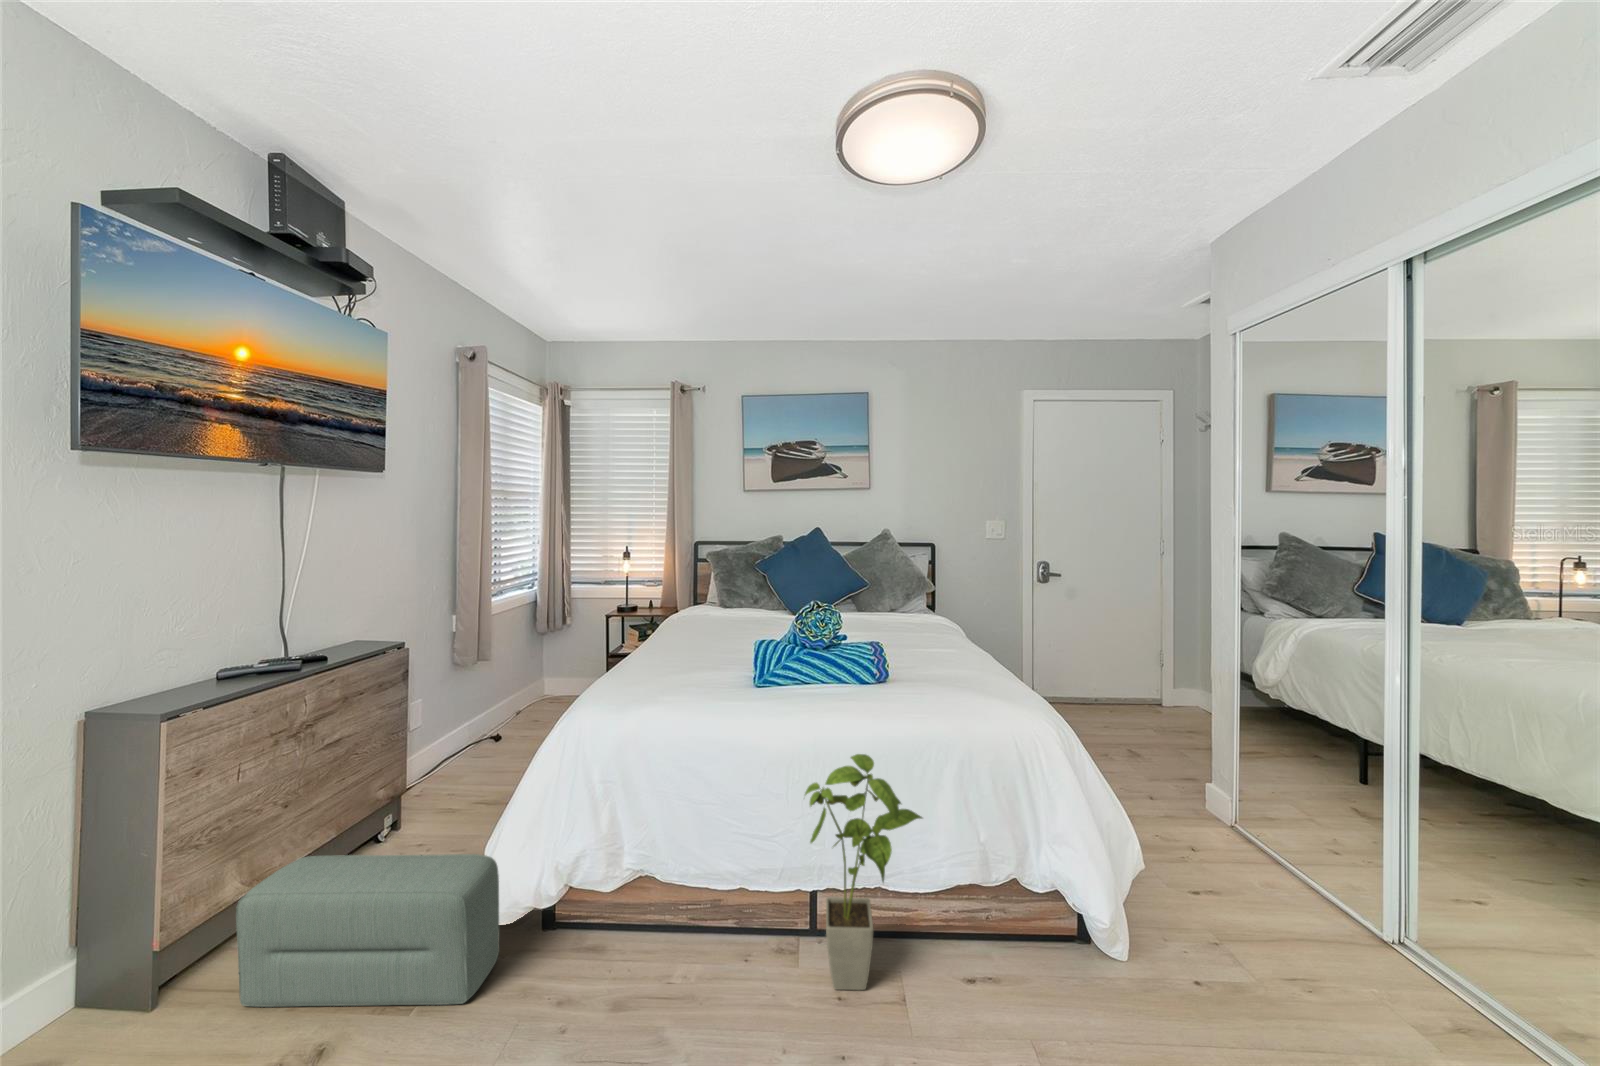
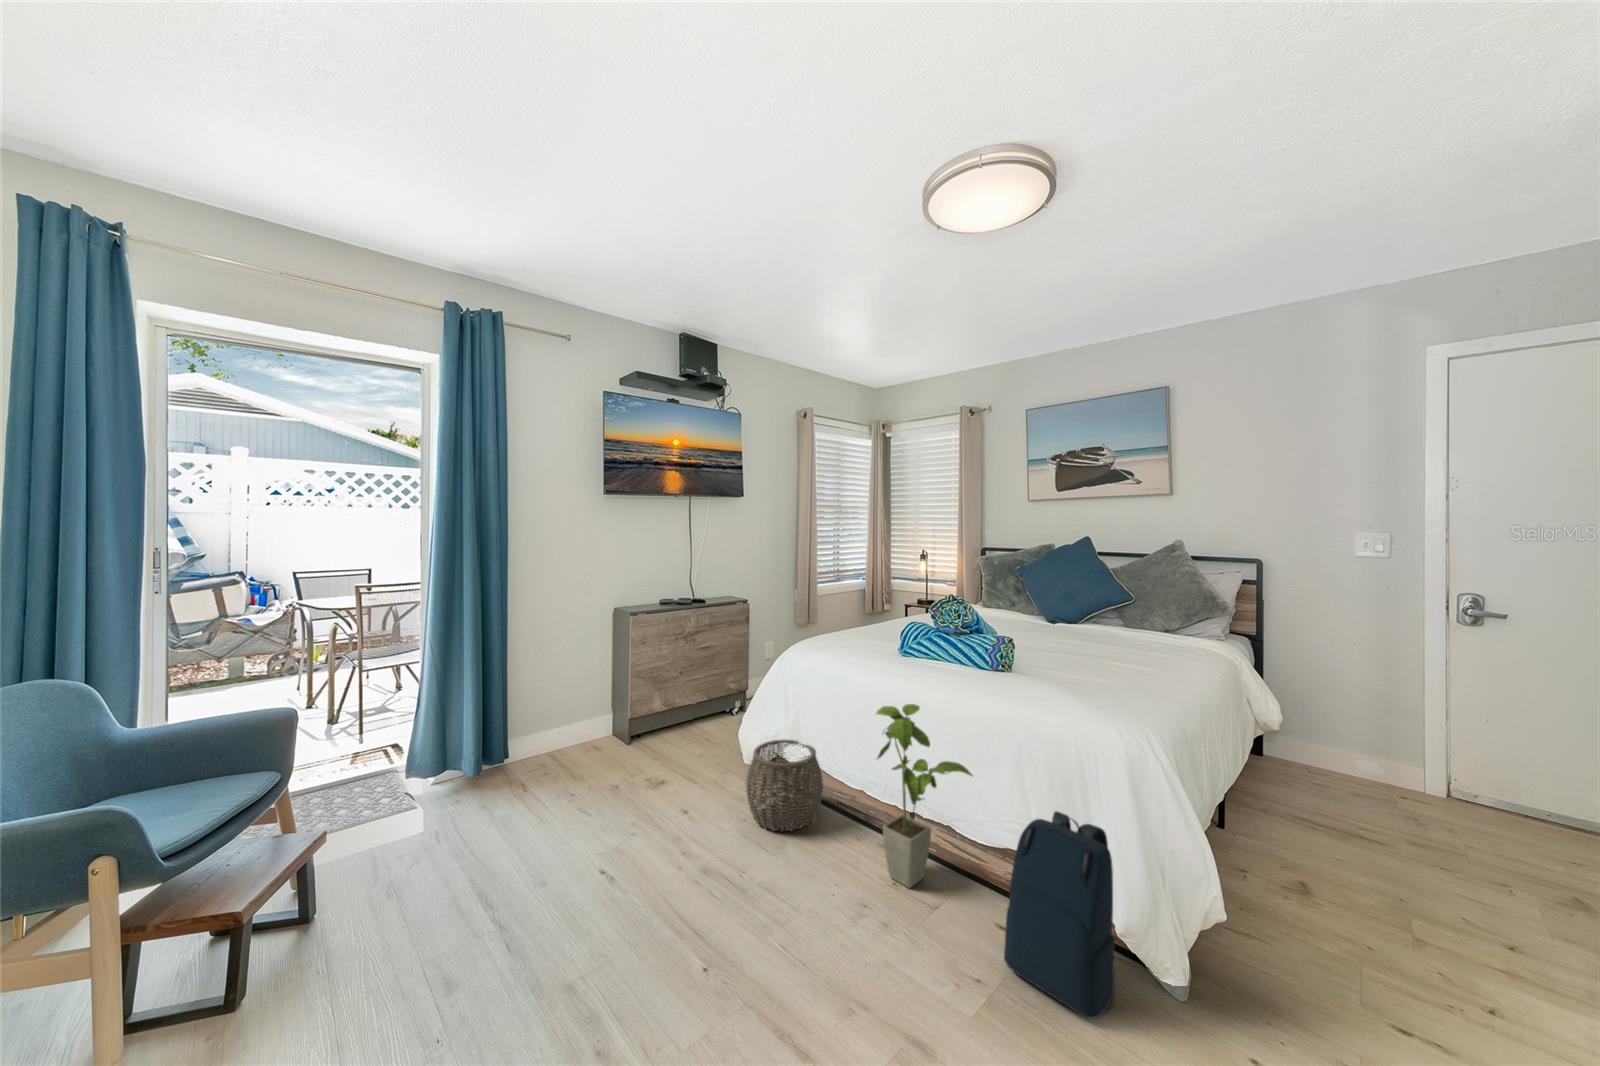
backpack: none [1006,824,1122,1027] -> present [1004,811,1115,1018]
pouf: present [236,854,499,1007] -> none [648,694,742,788]
woven basket: none [561,854,689,1024] -> present [746,739,823,831]

